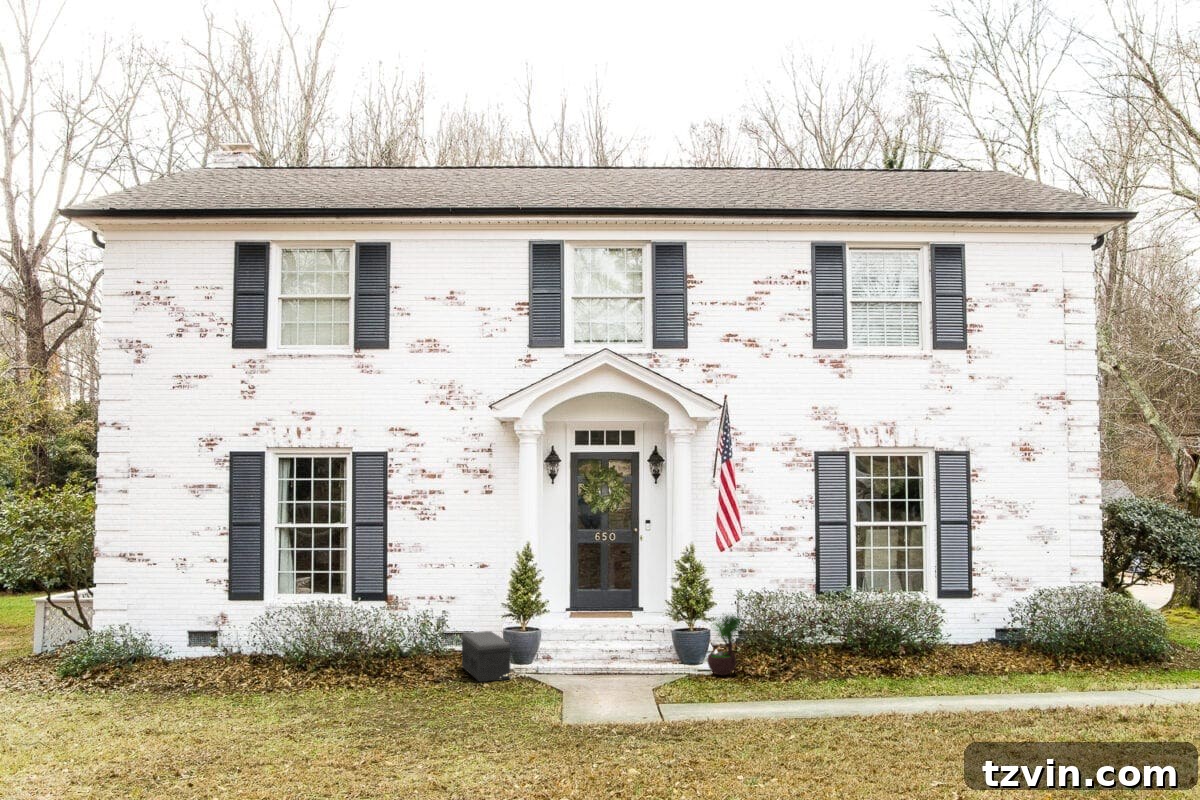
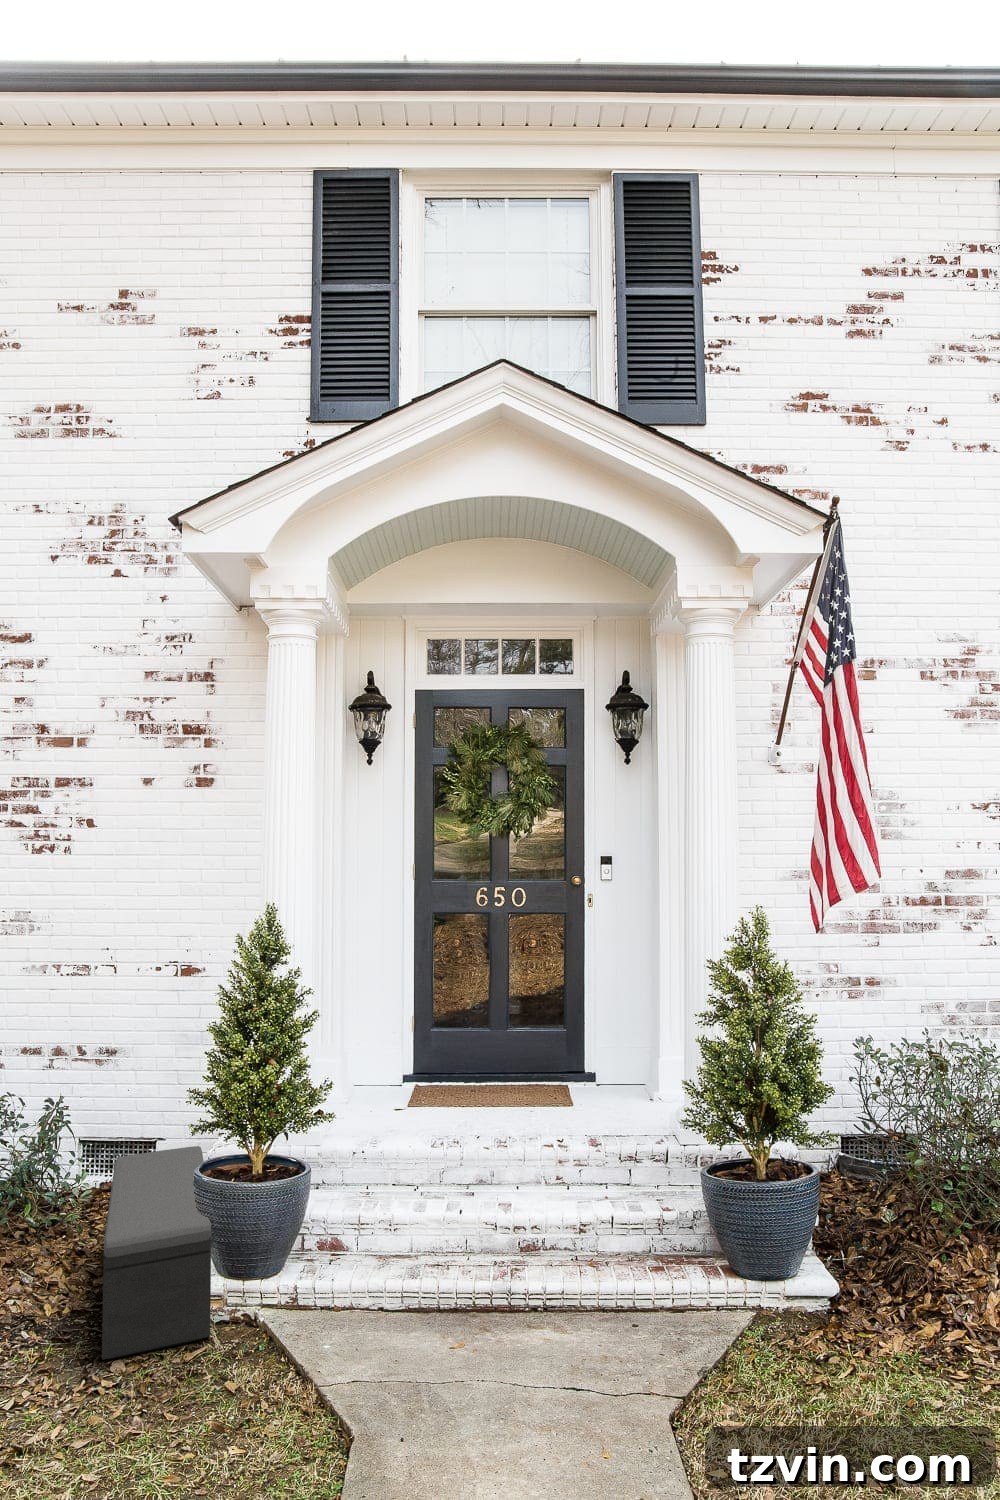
potted tree: present [707,614,740,675] -> none [809,1122,929,1326]

